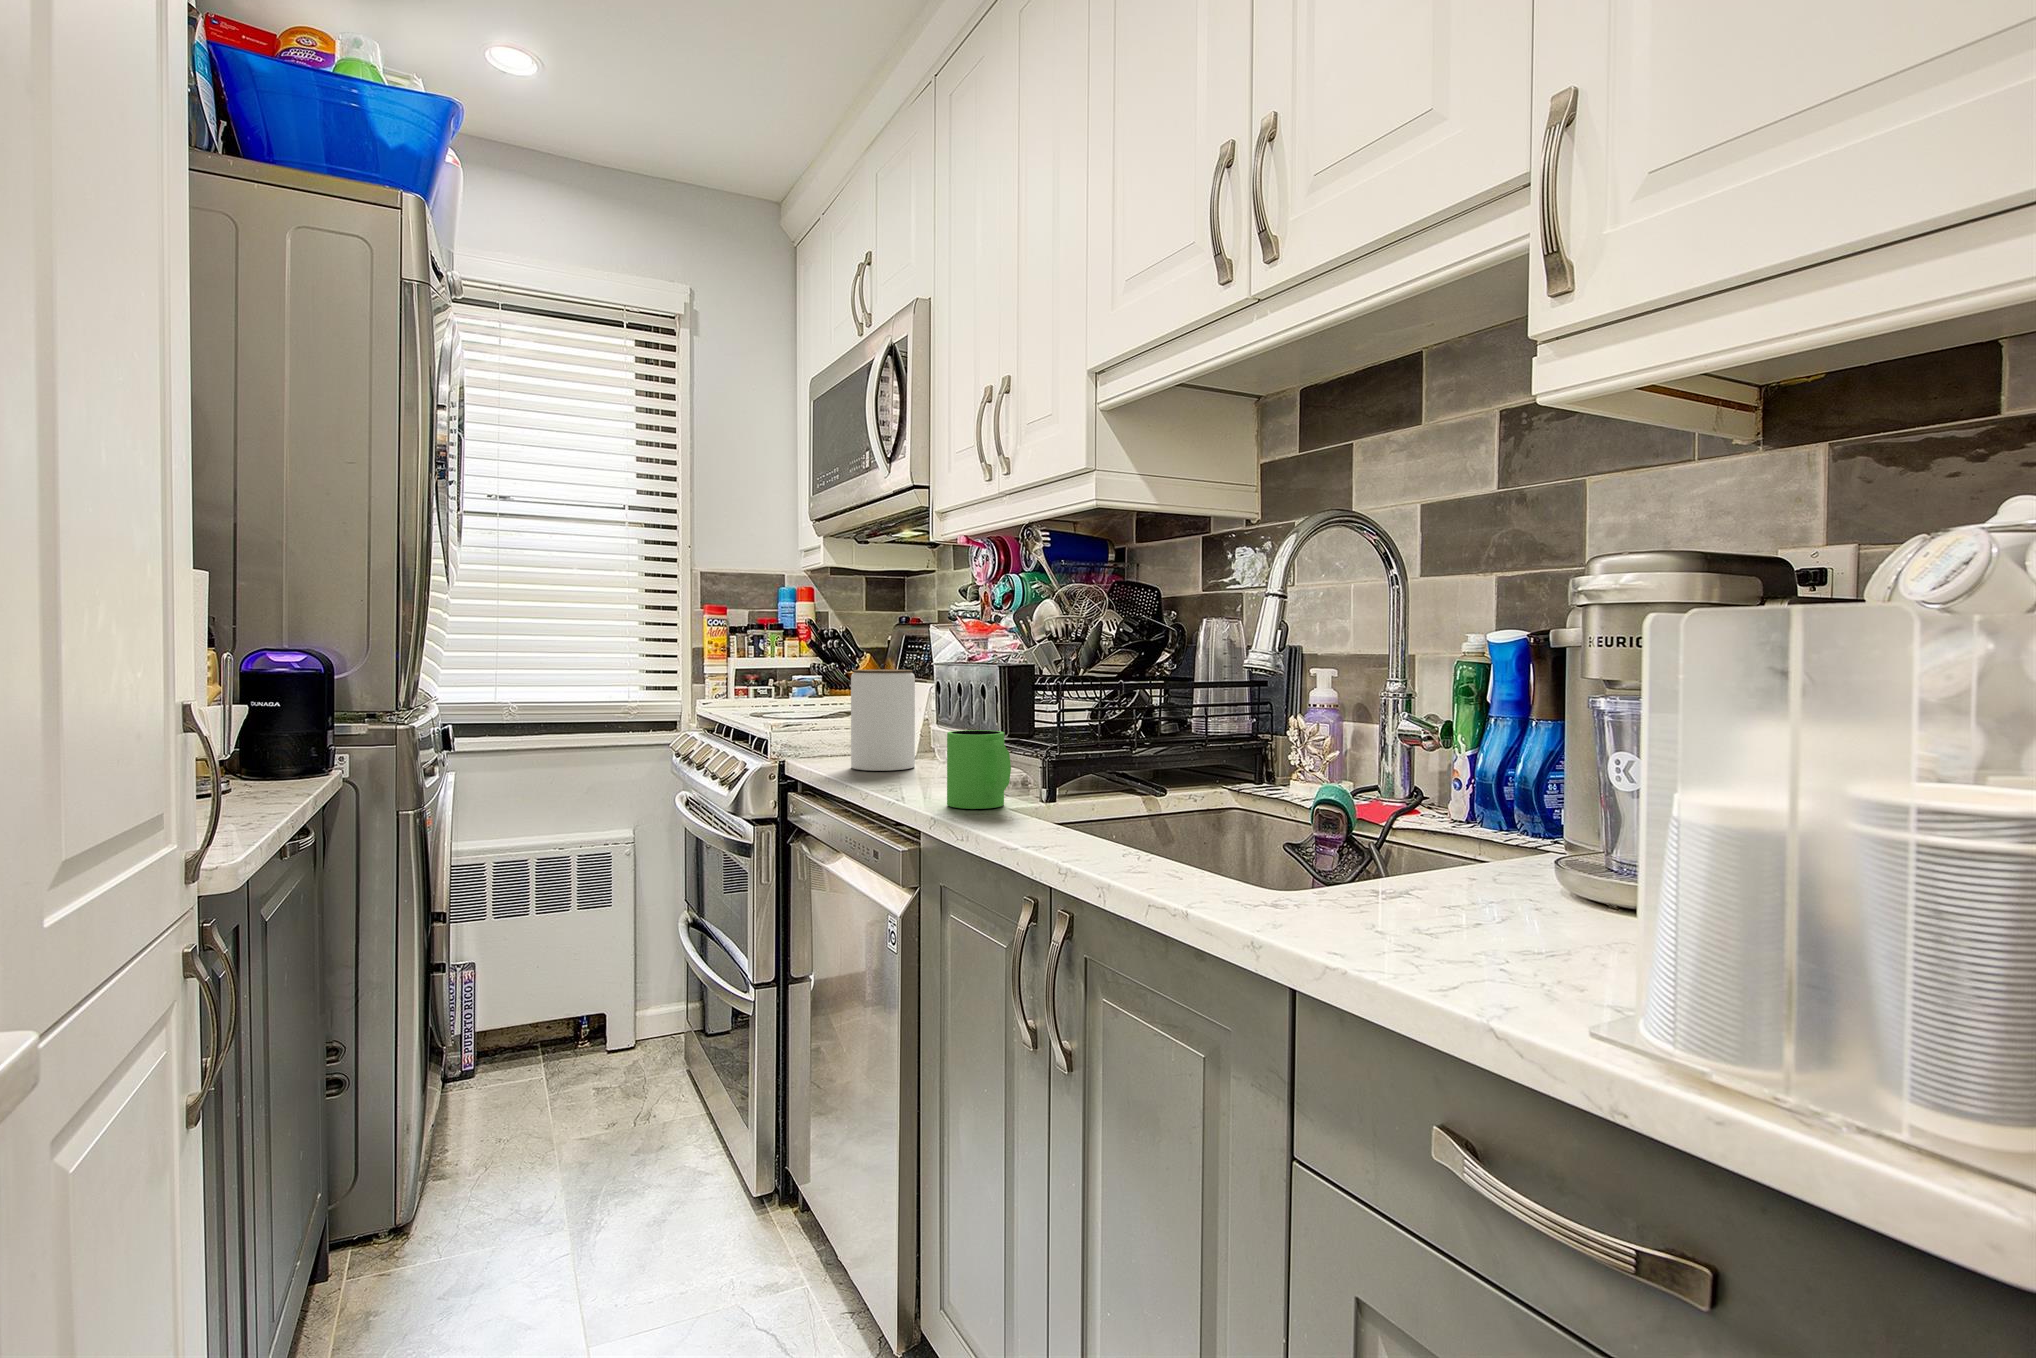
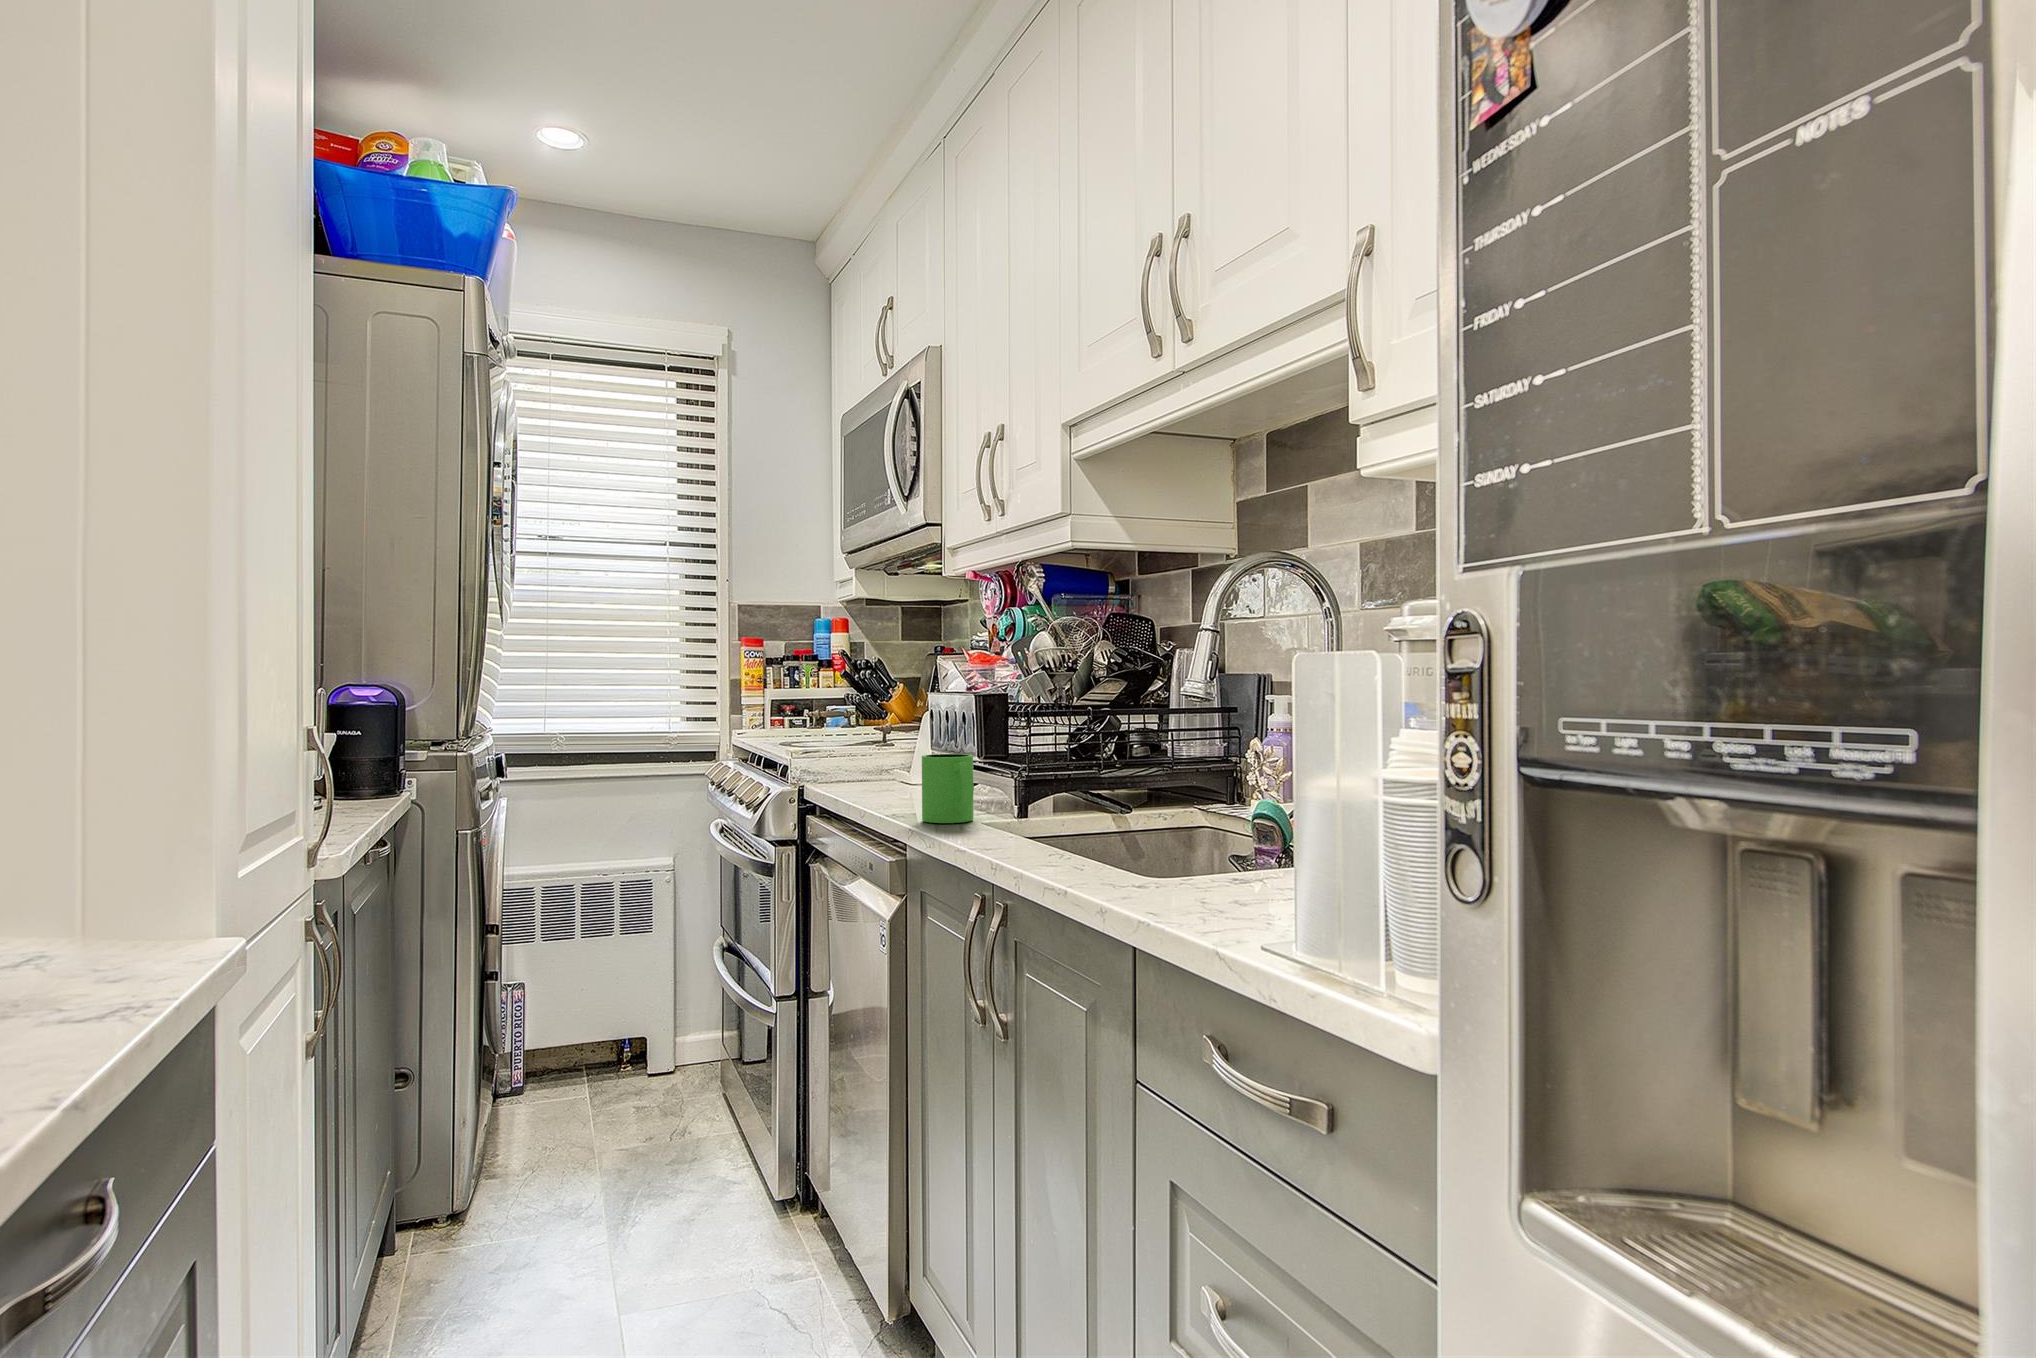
jar: present [851,669,915,771] -> none [856,700,915,794]

